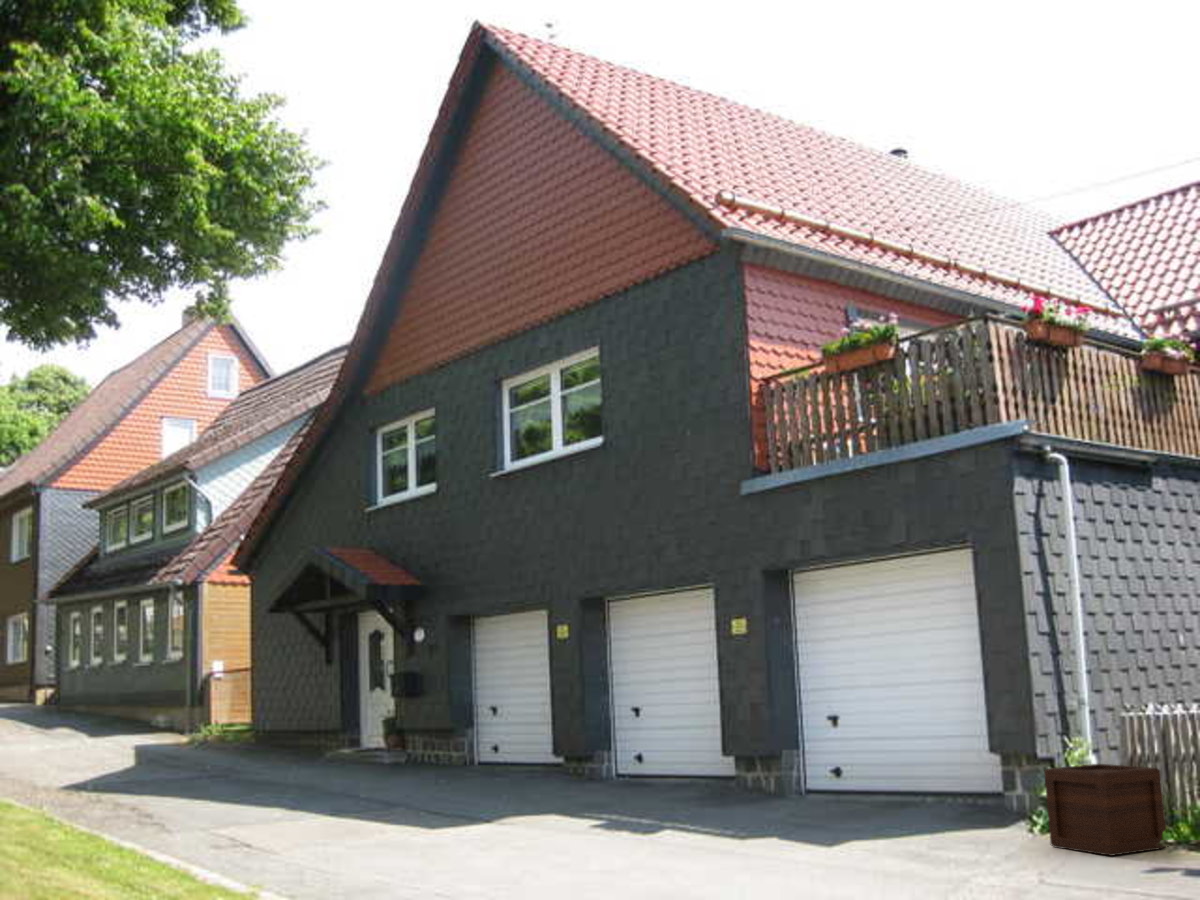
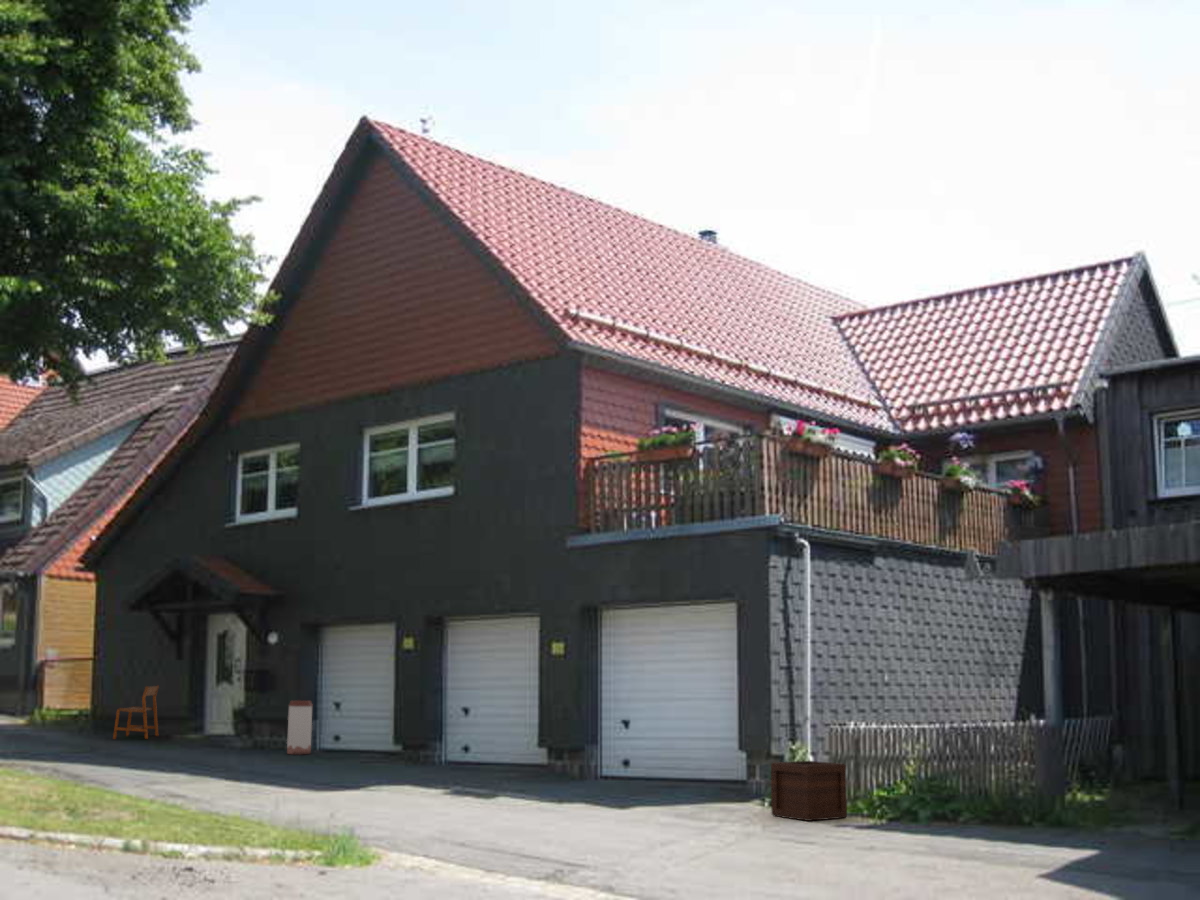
bench: none [260,690,313,751] -> present [113,686,159,739]
trash can: none [433,701,462,765] -> present [287,701,313,754]

